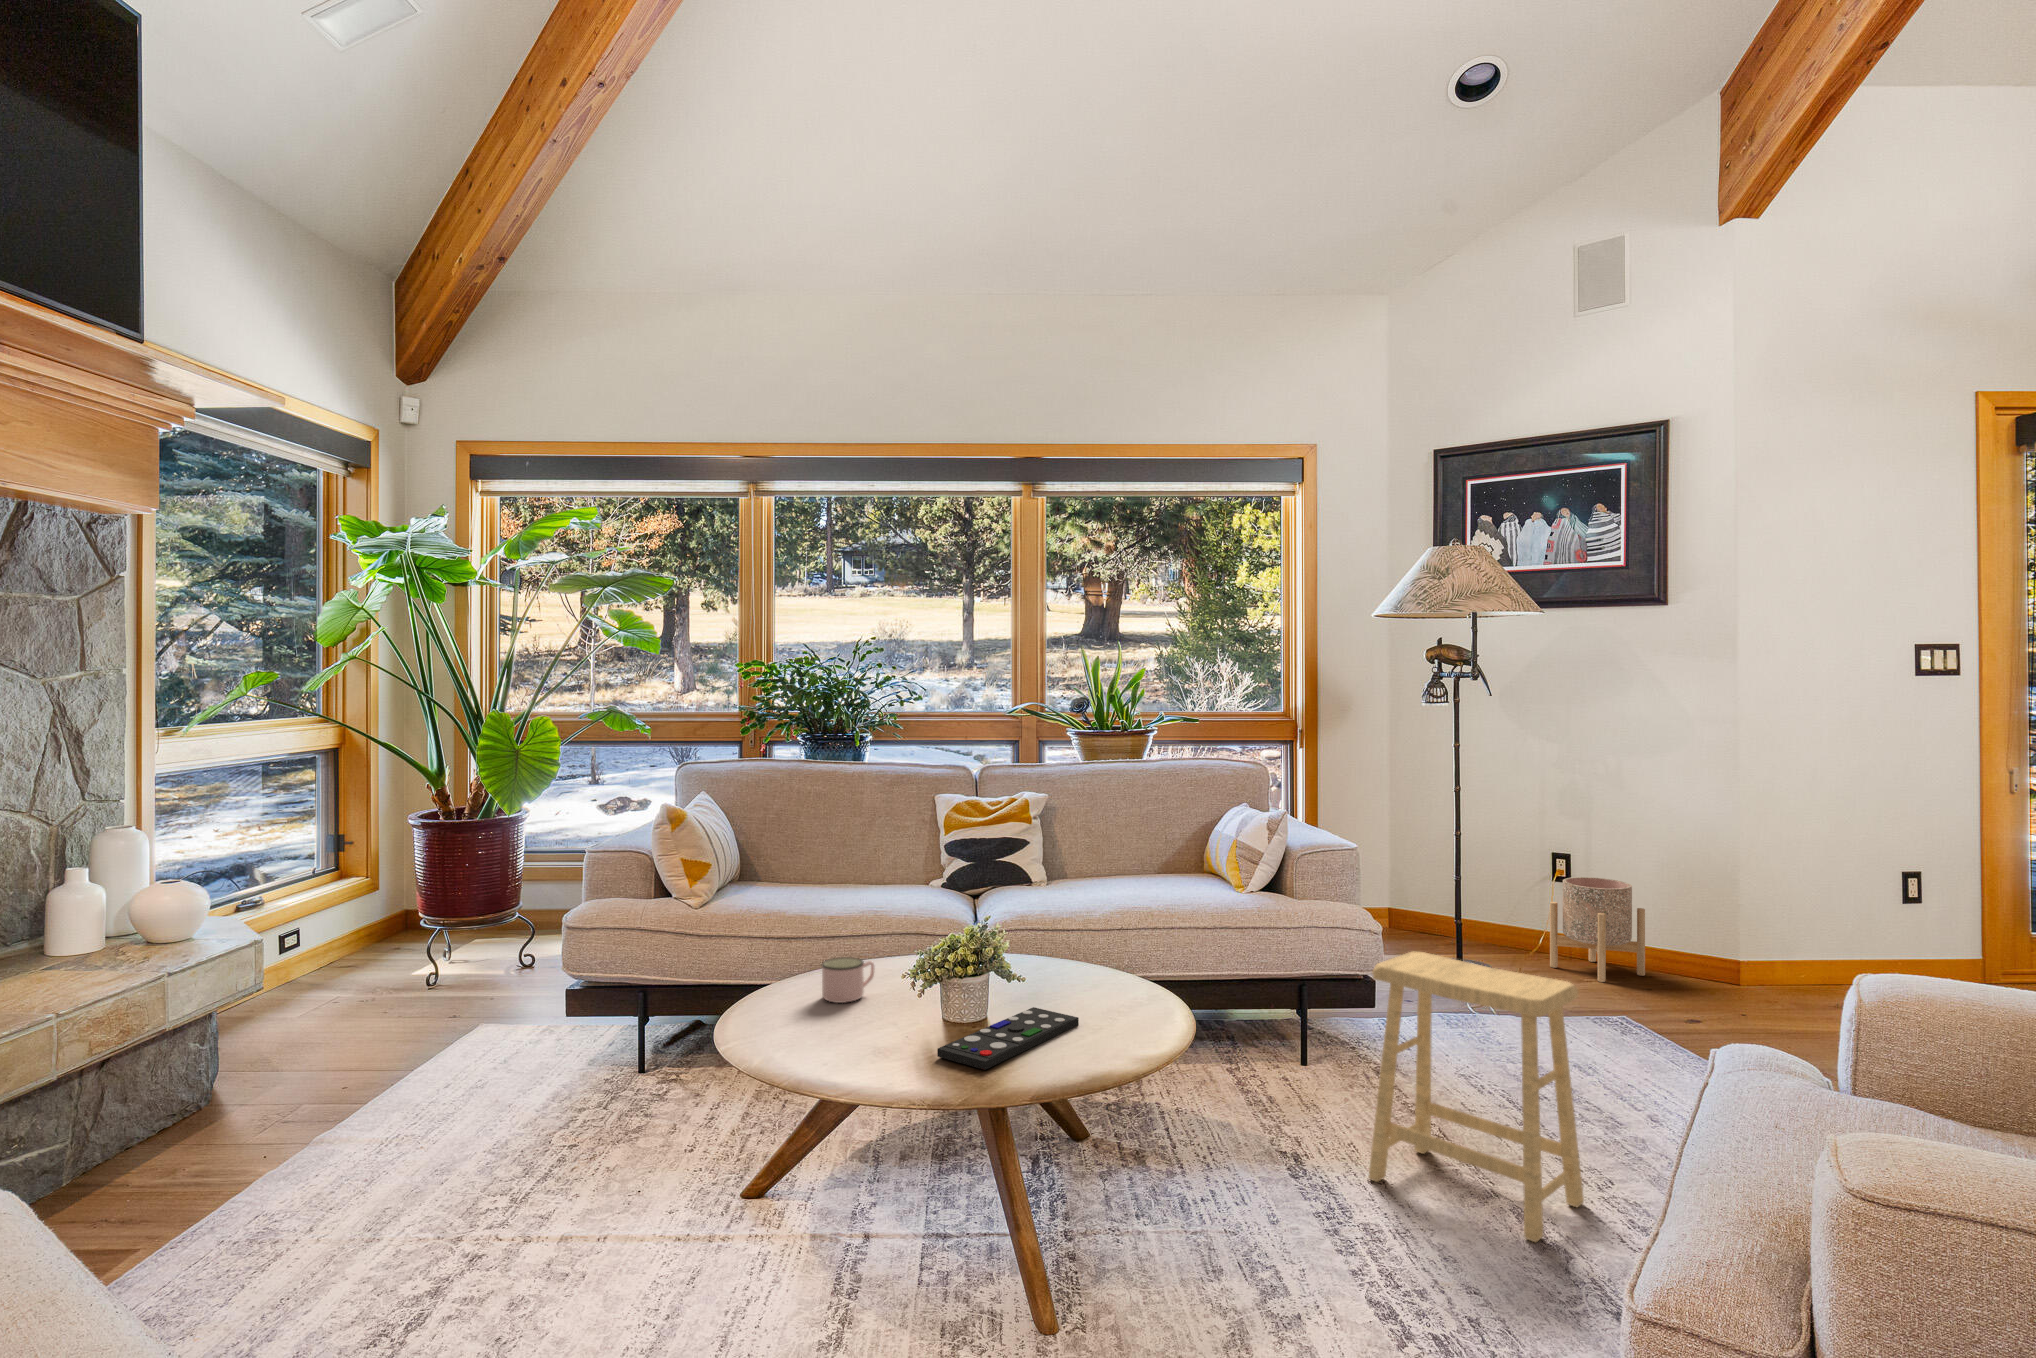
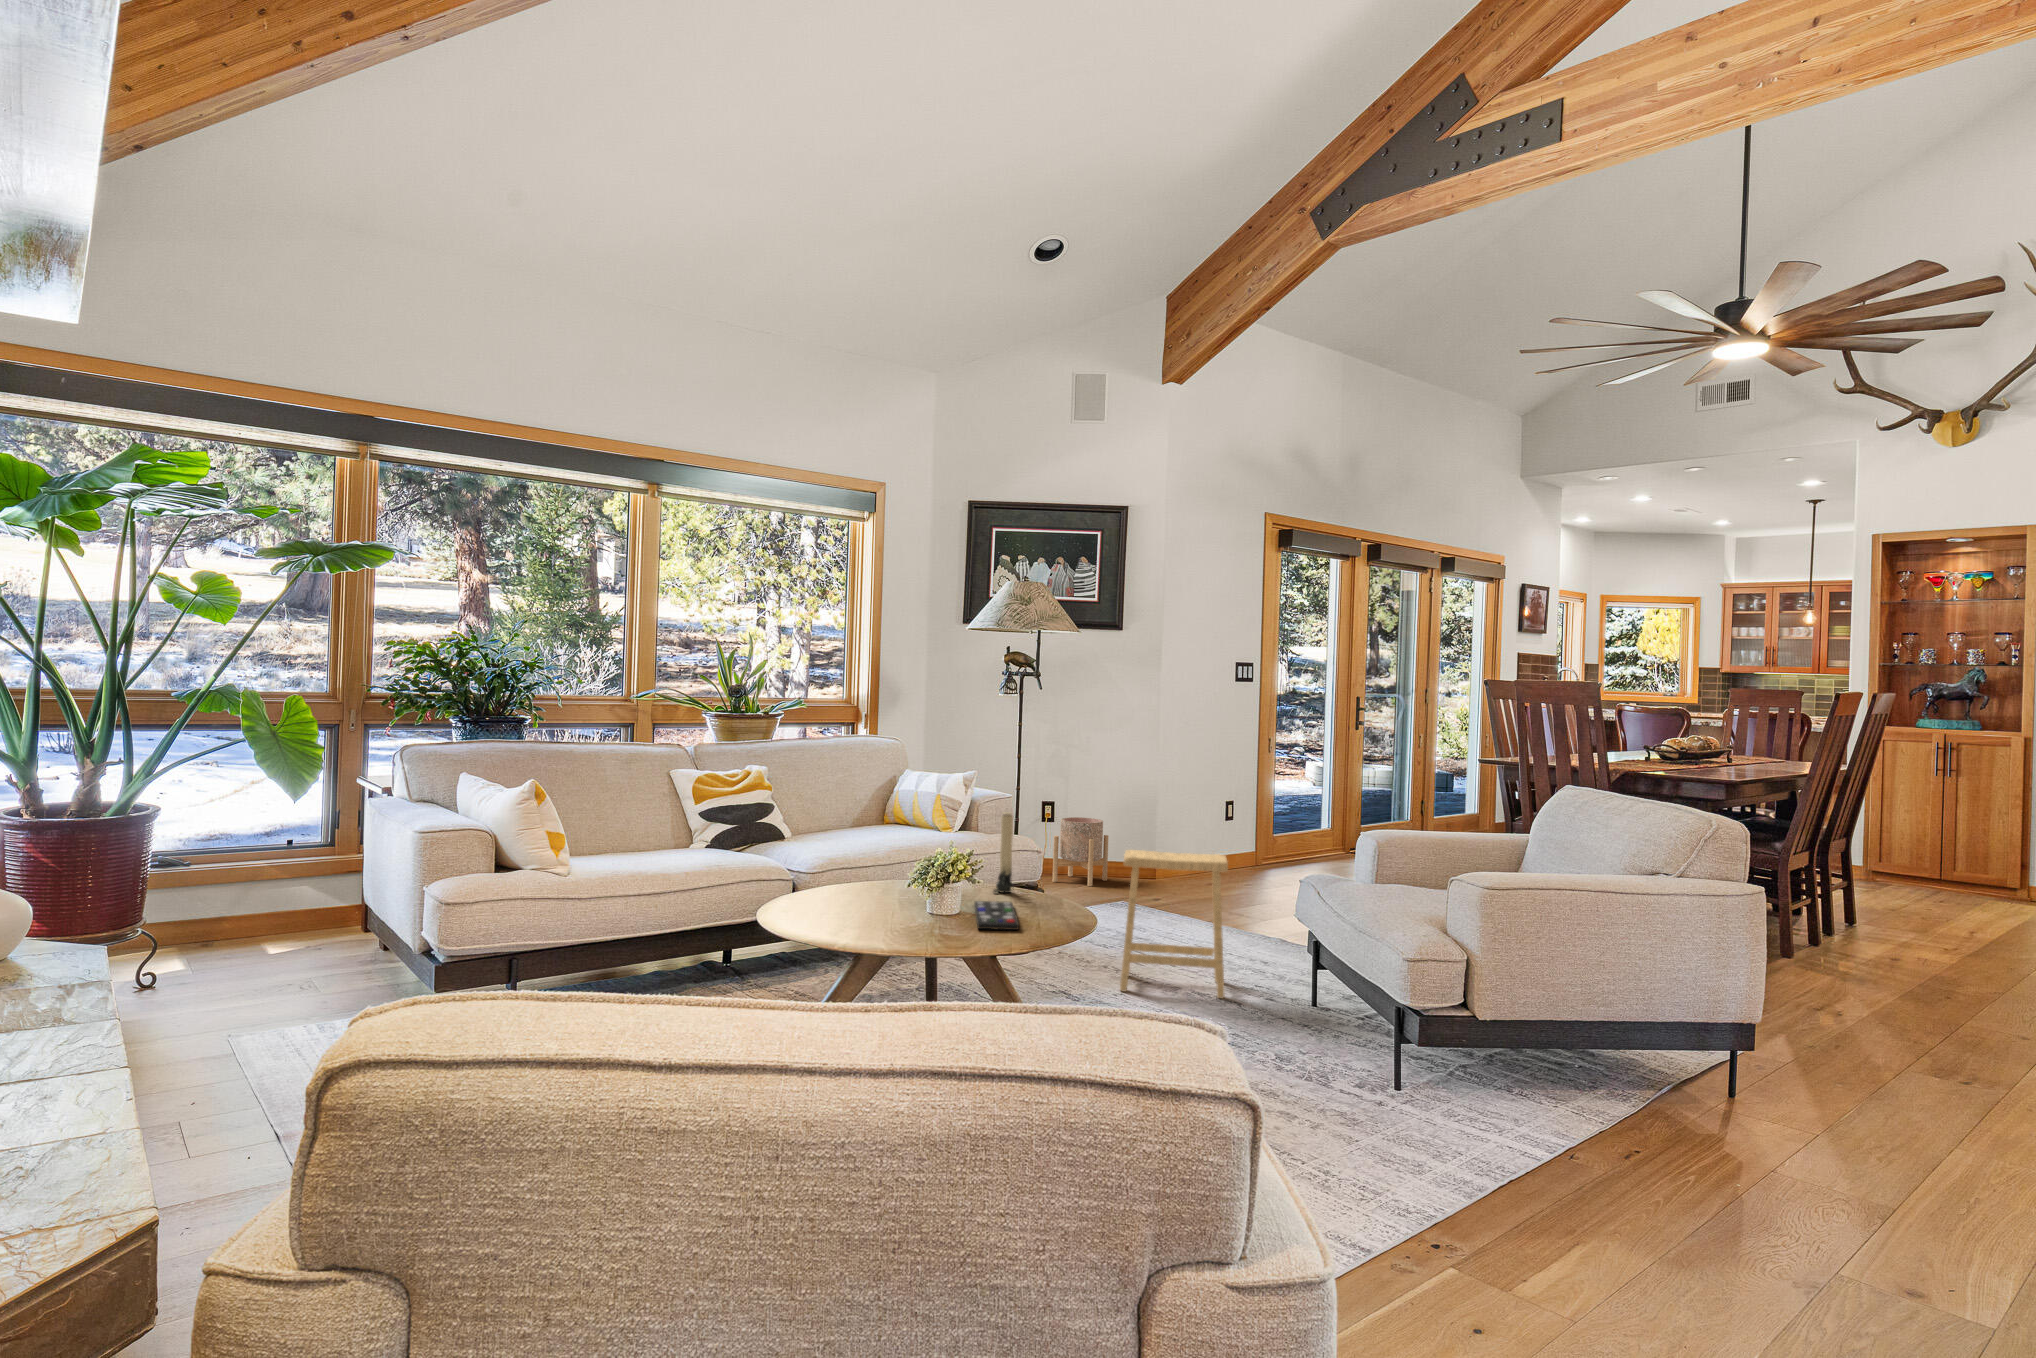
candle: none [1105,880,1138,999] -> present [993,812,1014,893]
mug: present [822,957,874,1003] -> none [816,884,850,917]

